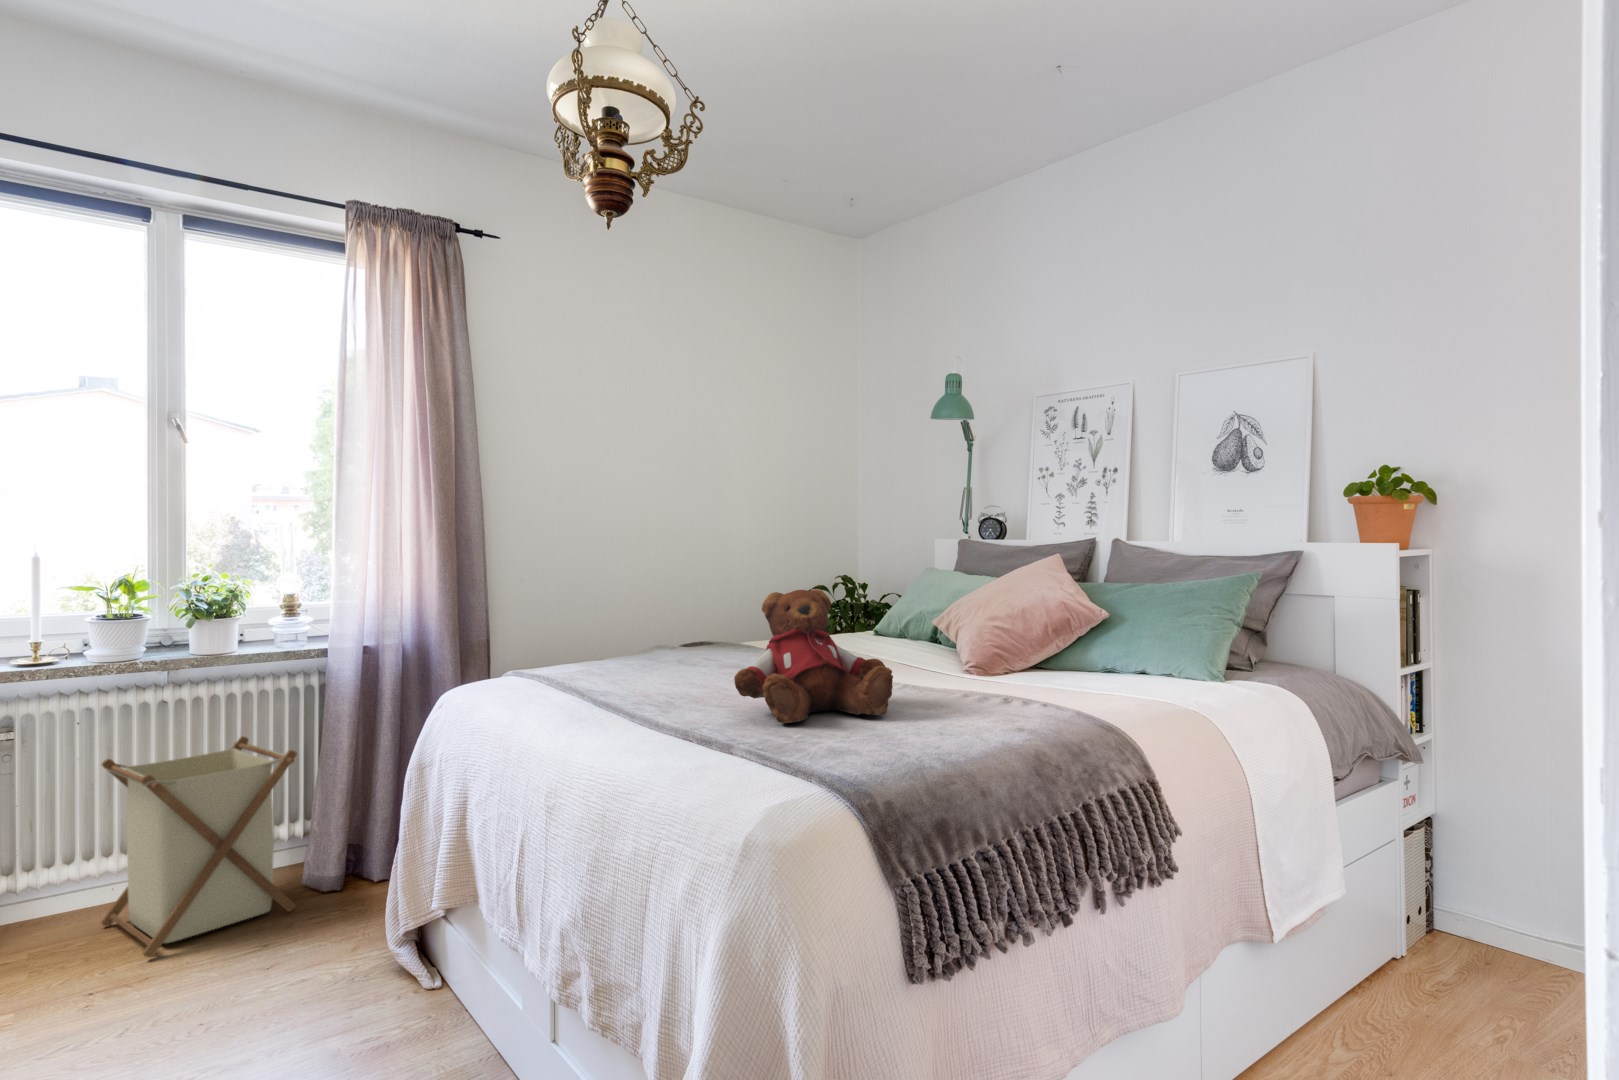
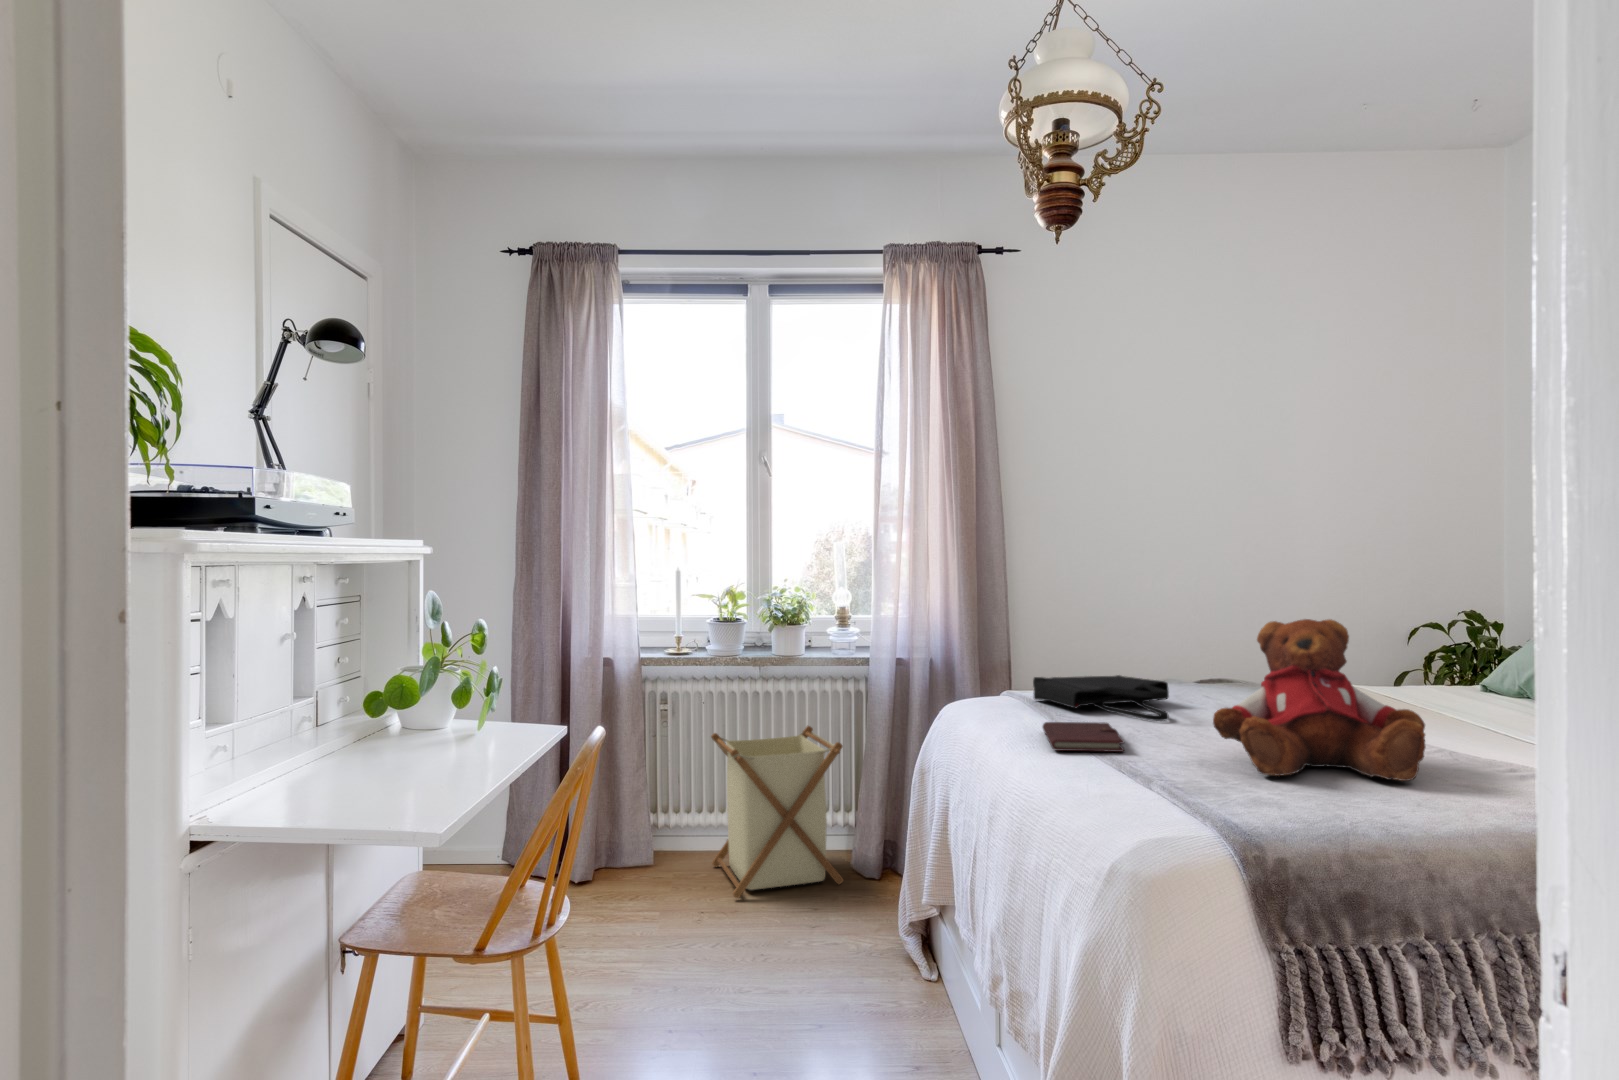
tote bag: none [539,651,675,689] -> present [1033,675,1169,721]
notebook: none [568,694,656,724] -> present [1043,722,1124,752]

